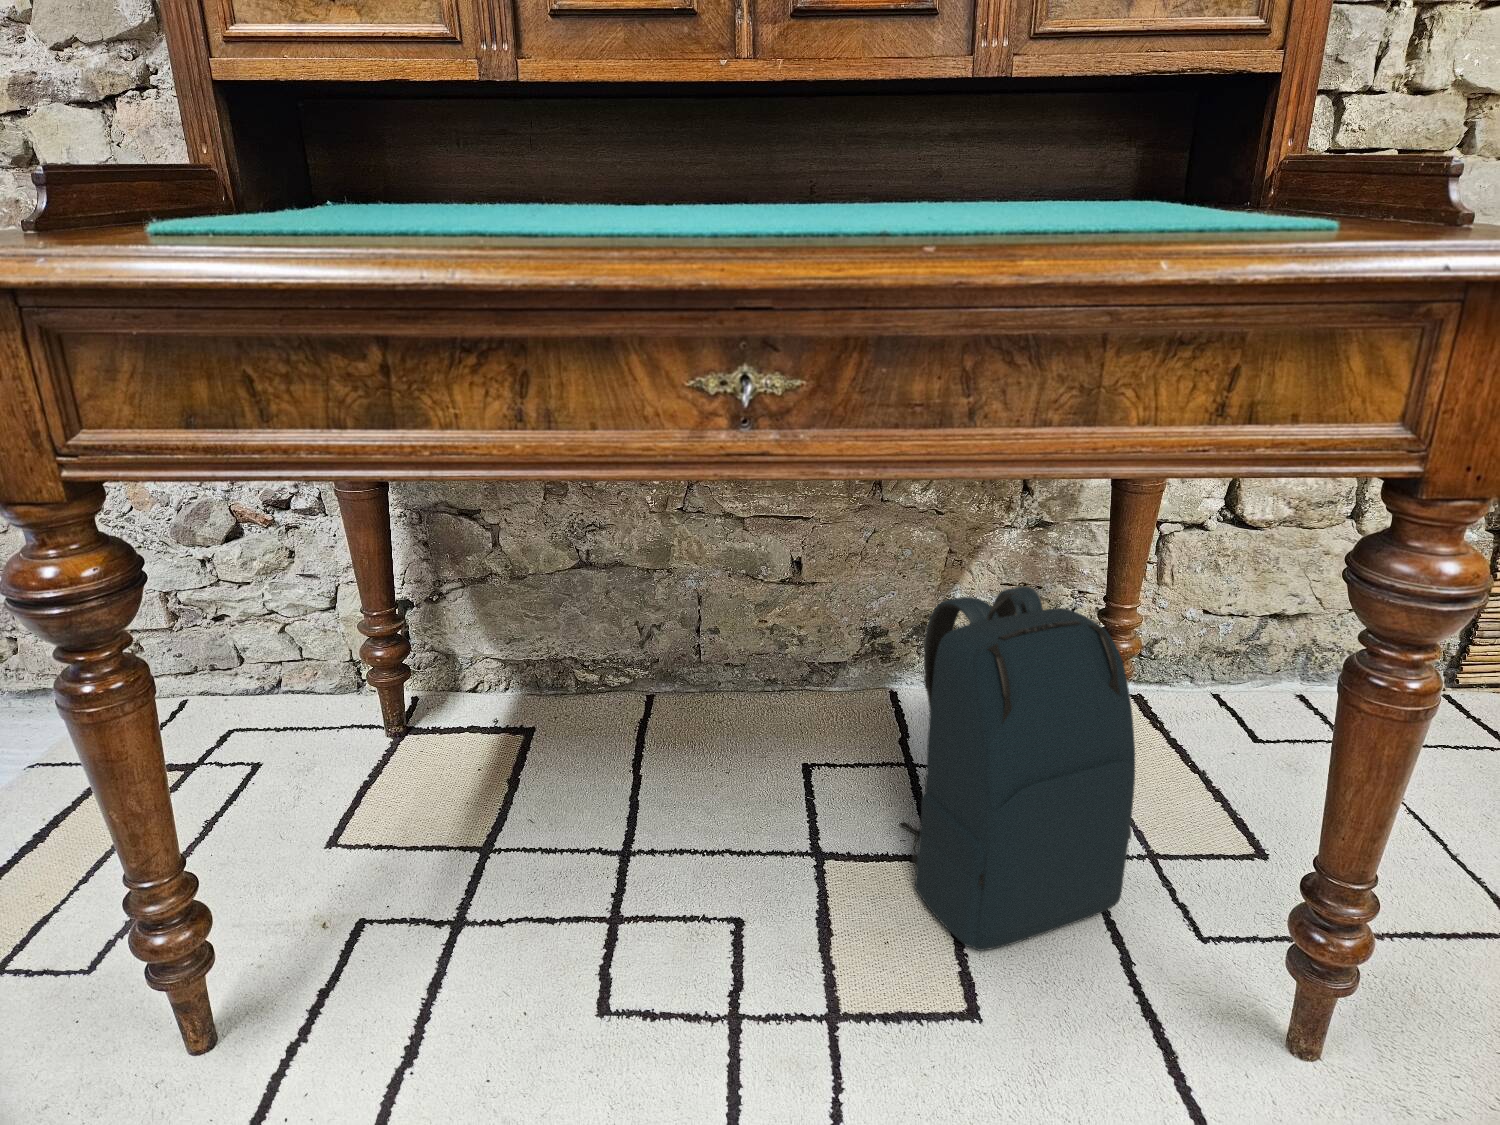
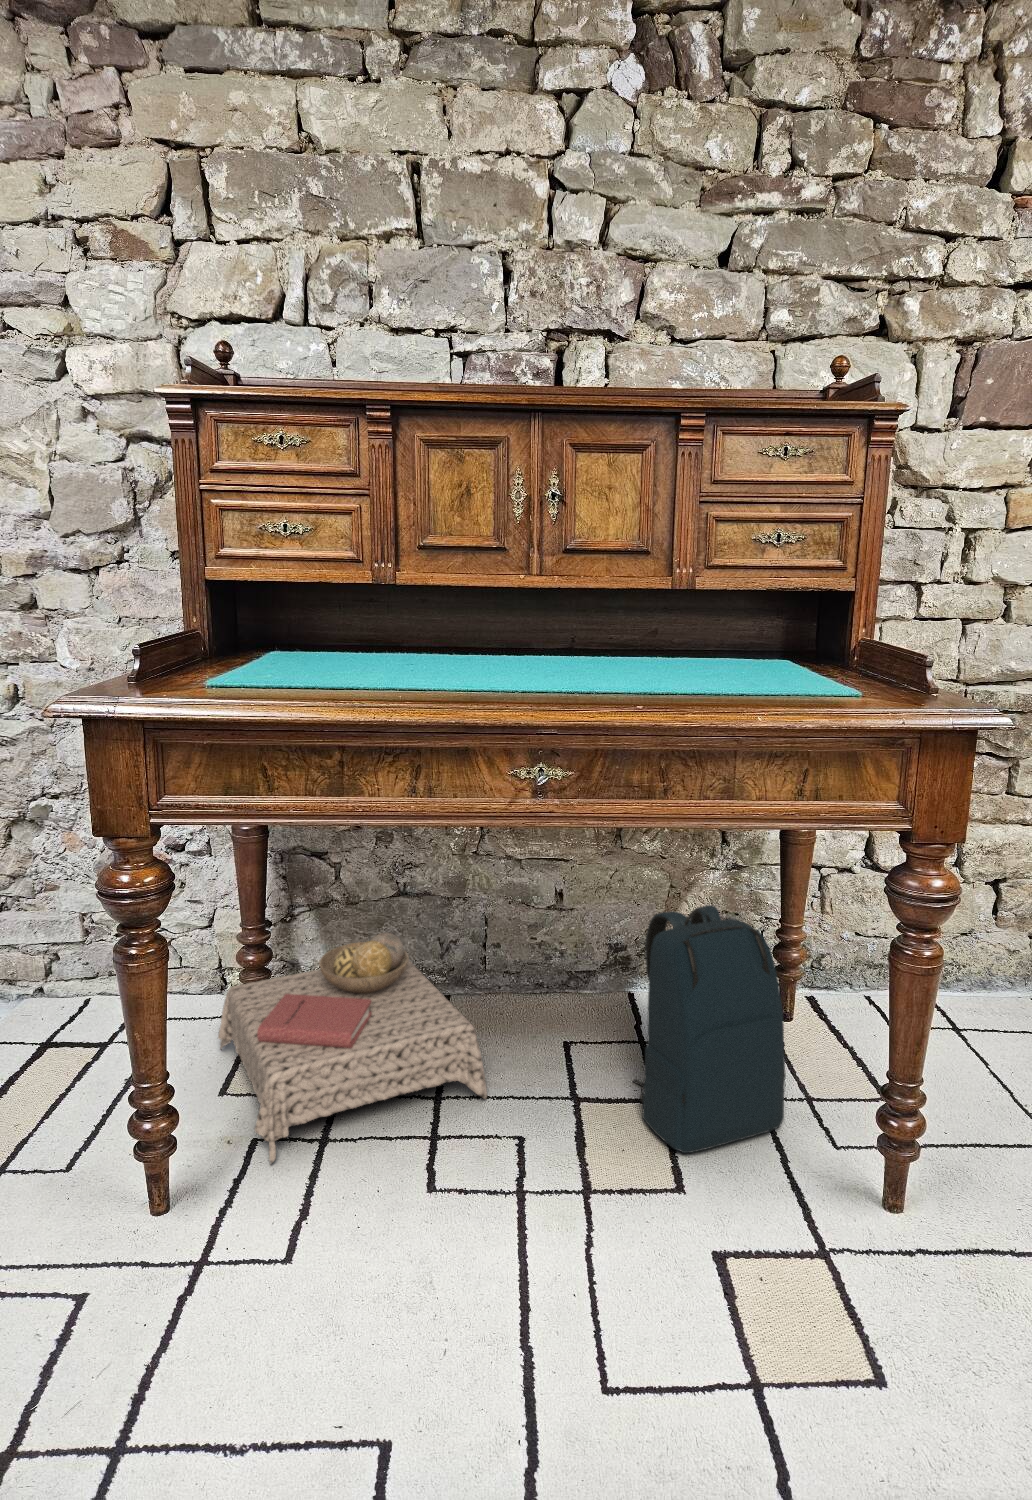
ottoman: none [327,621,695,968] -> present [218,933,487,1164]

